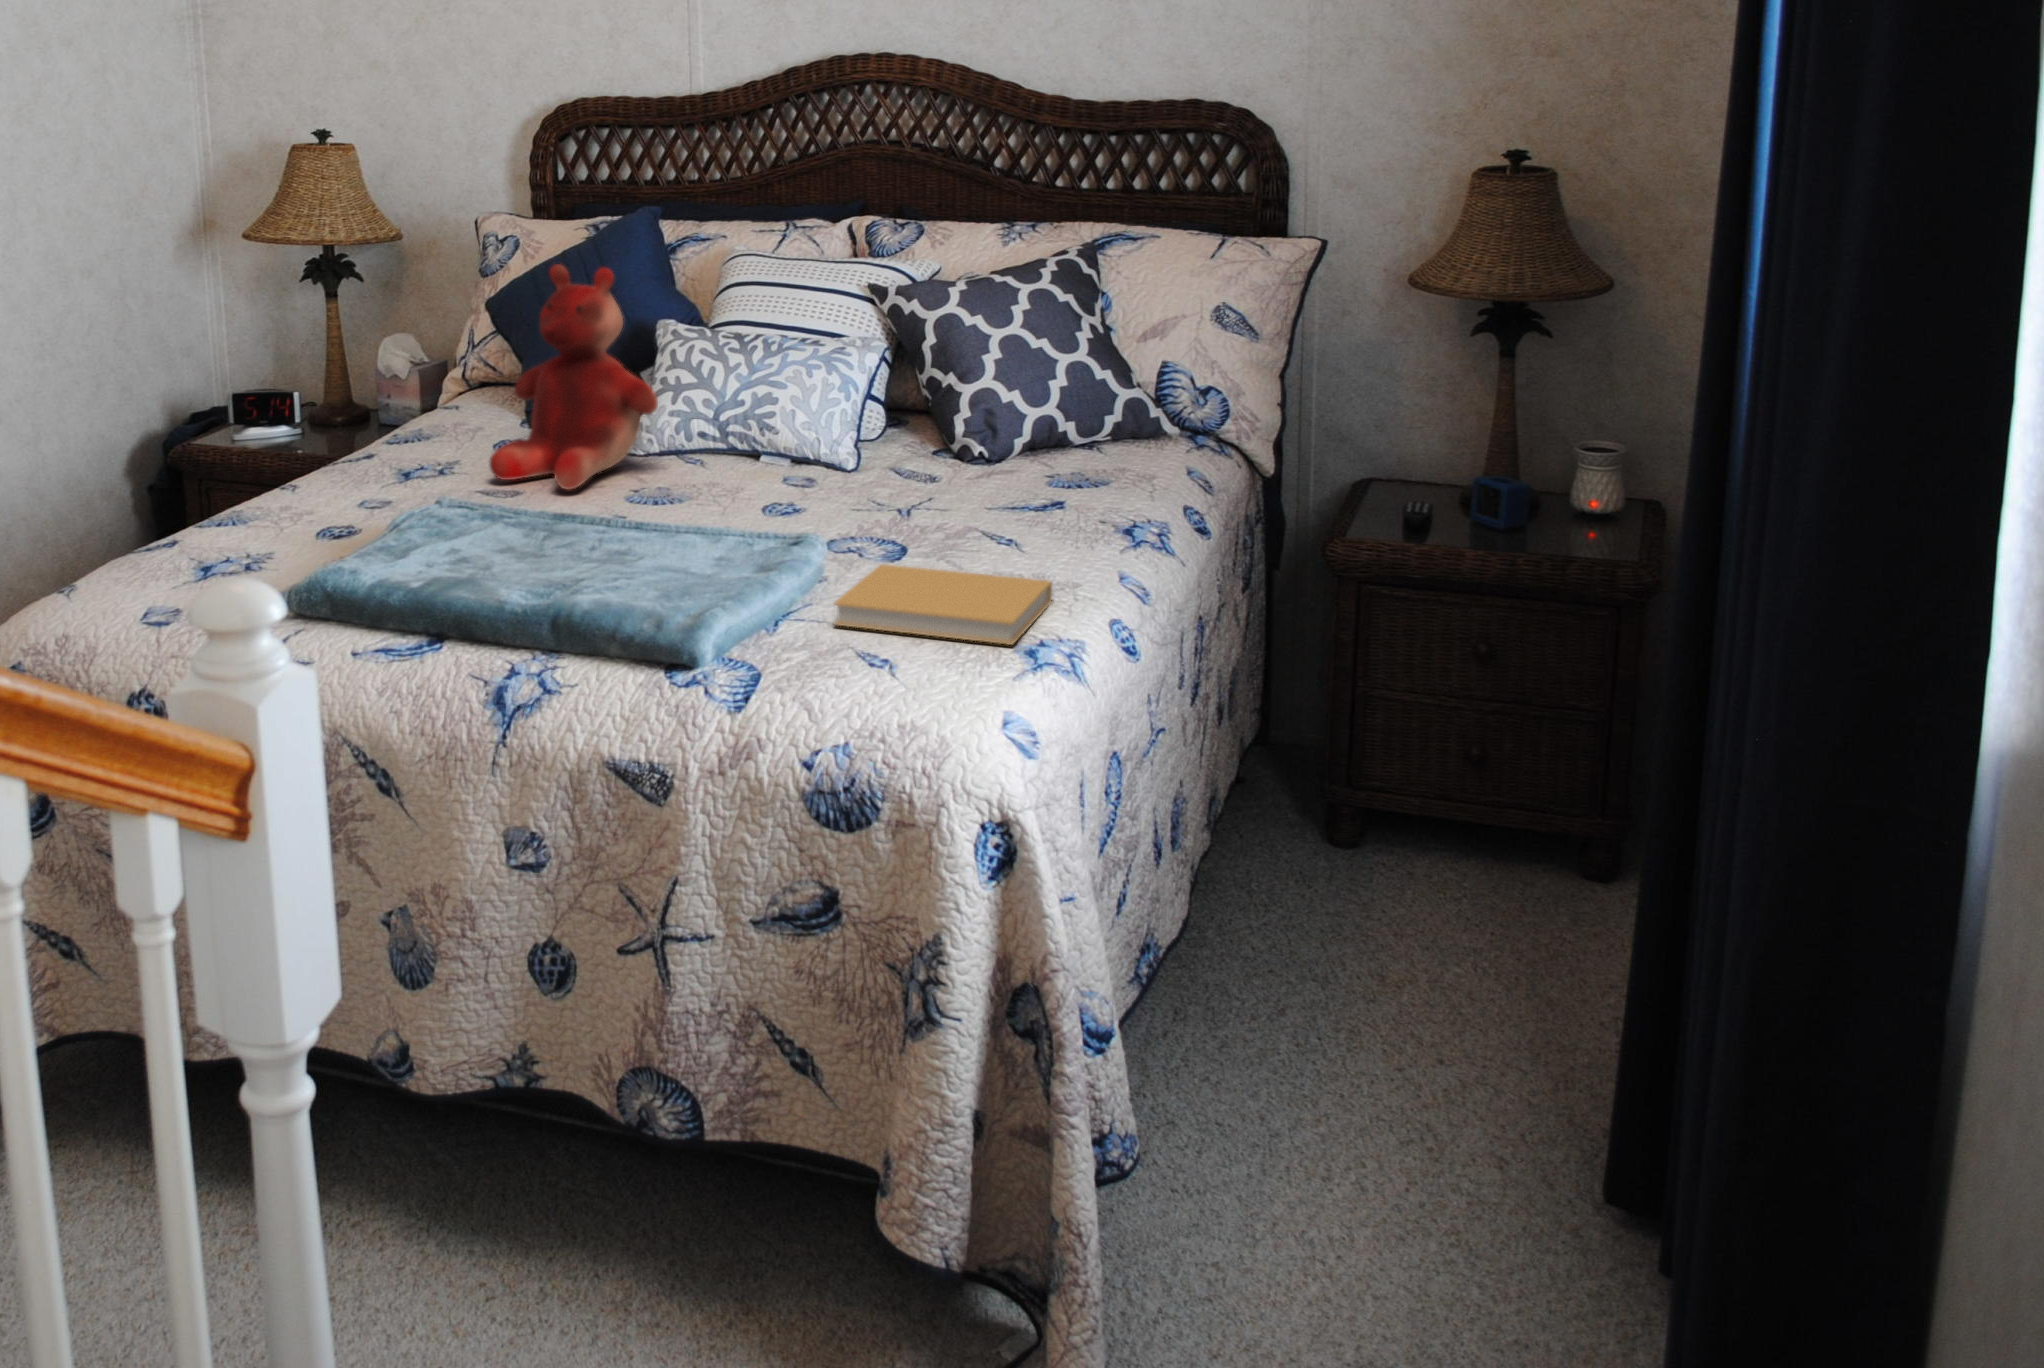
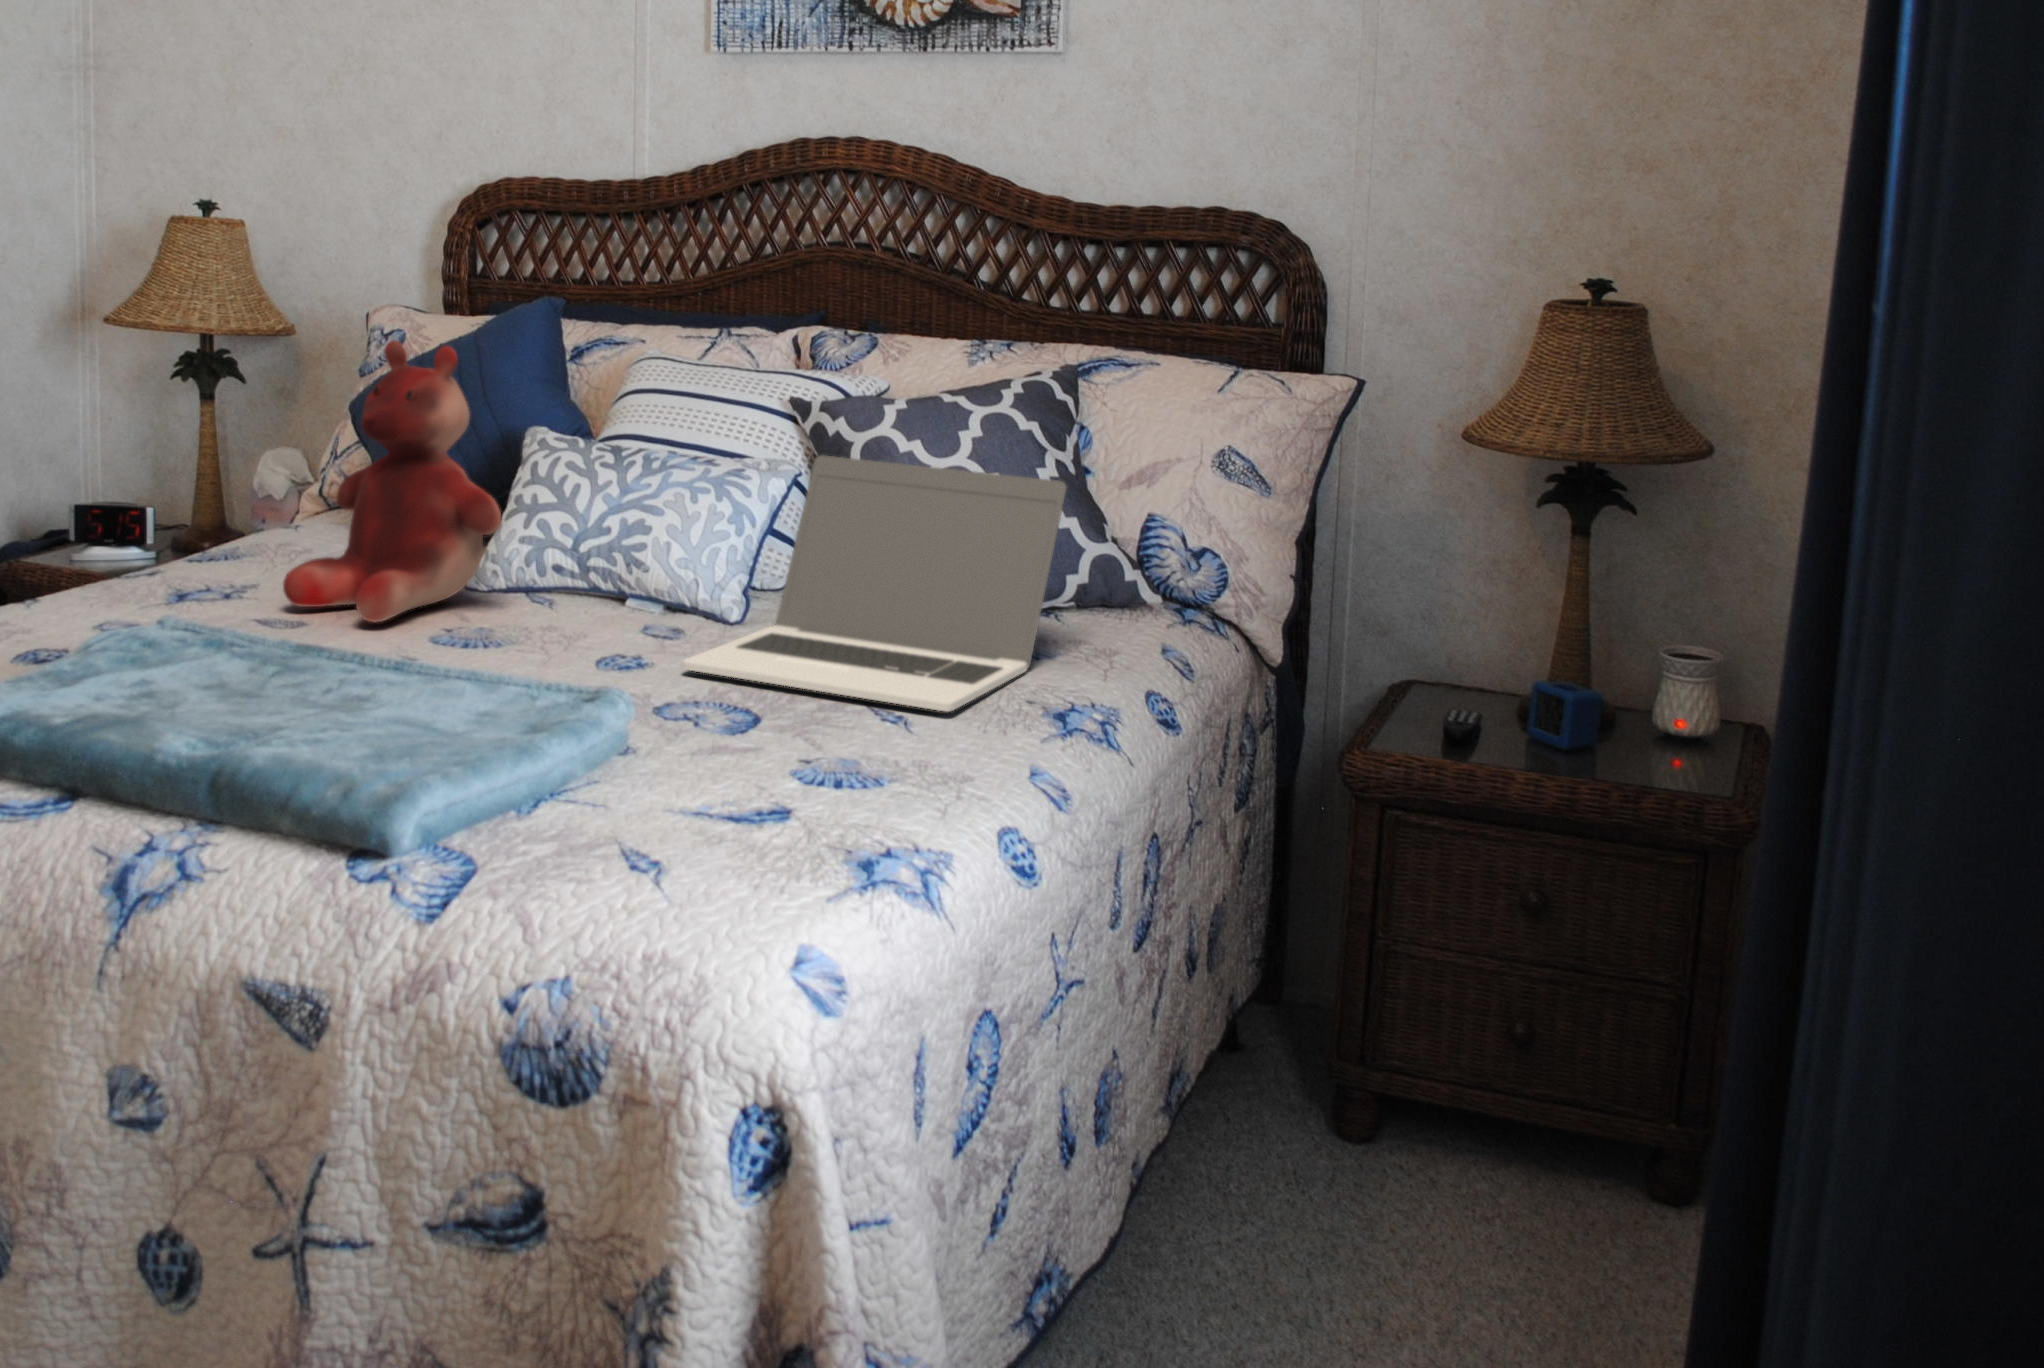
laptop: none [826,335,1112,535] -> present [682,455,1067,712]
book: present [834,564,1052,645] -> none [620,733,929,850]

